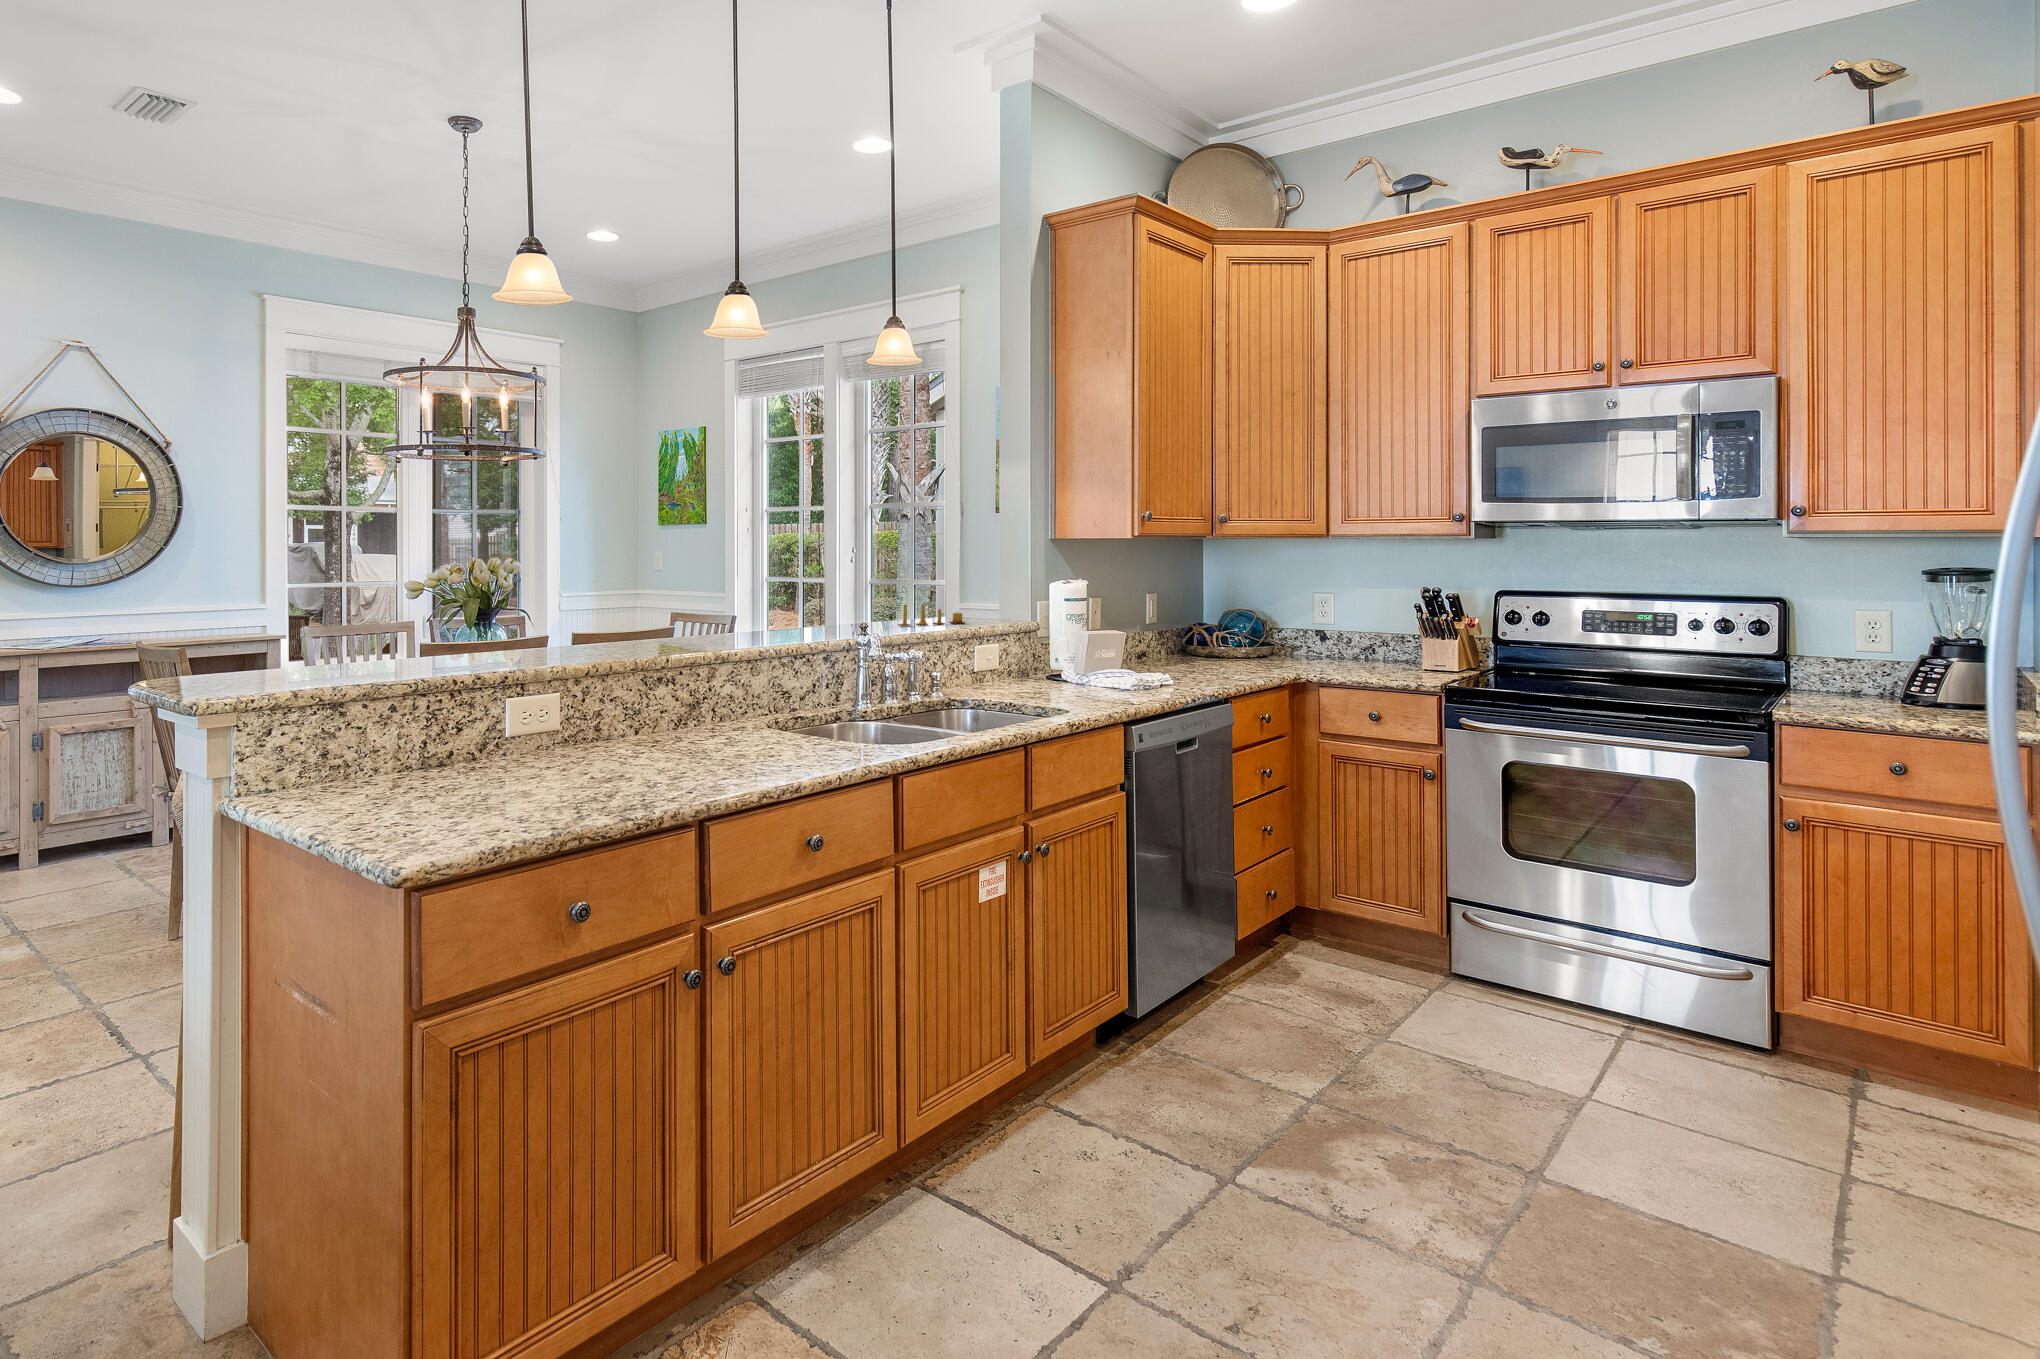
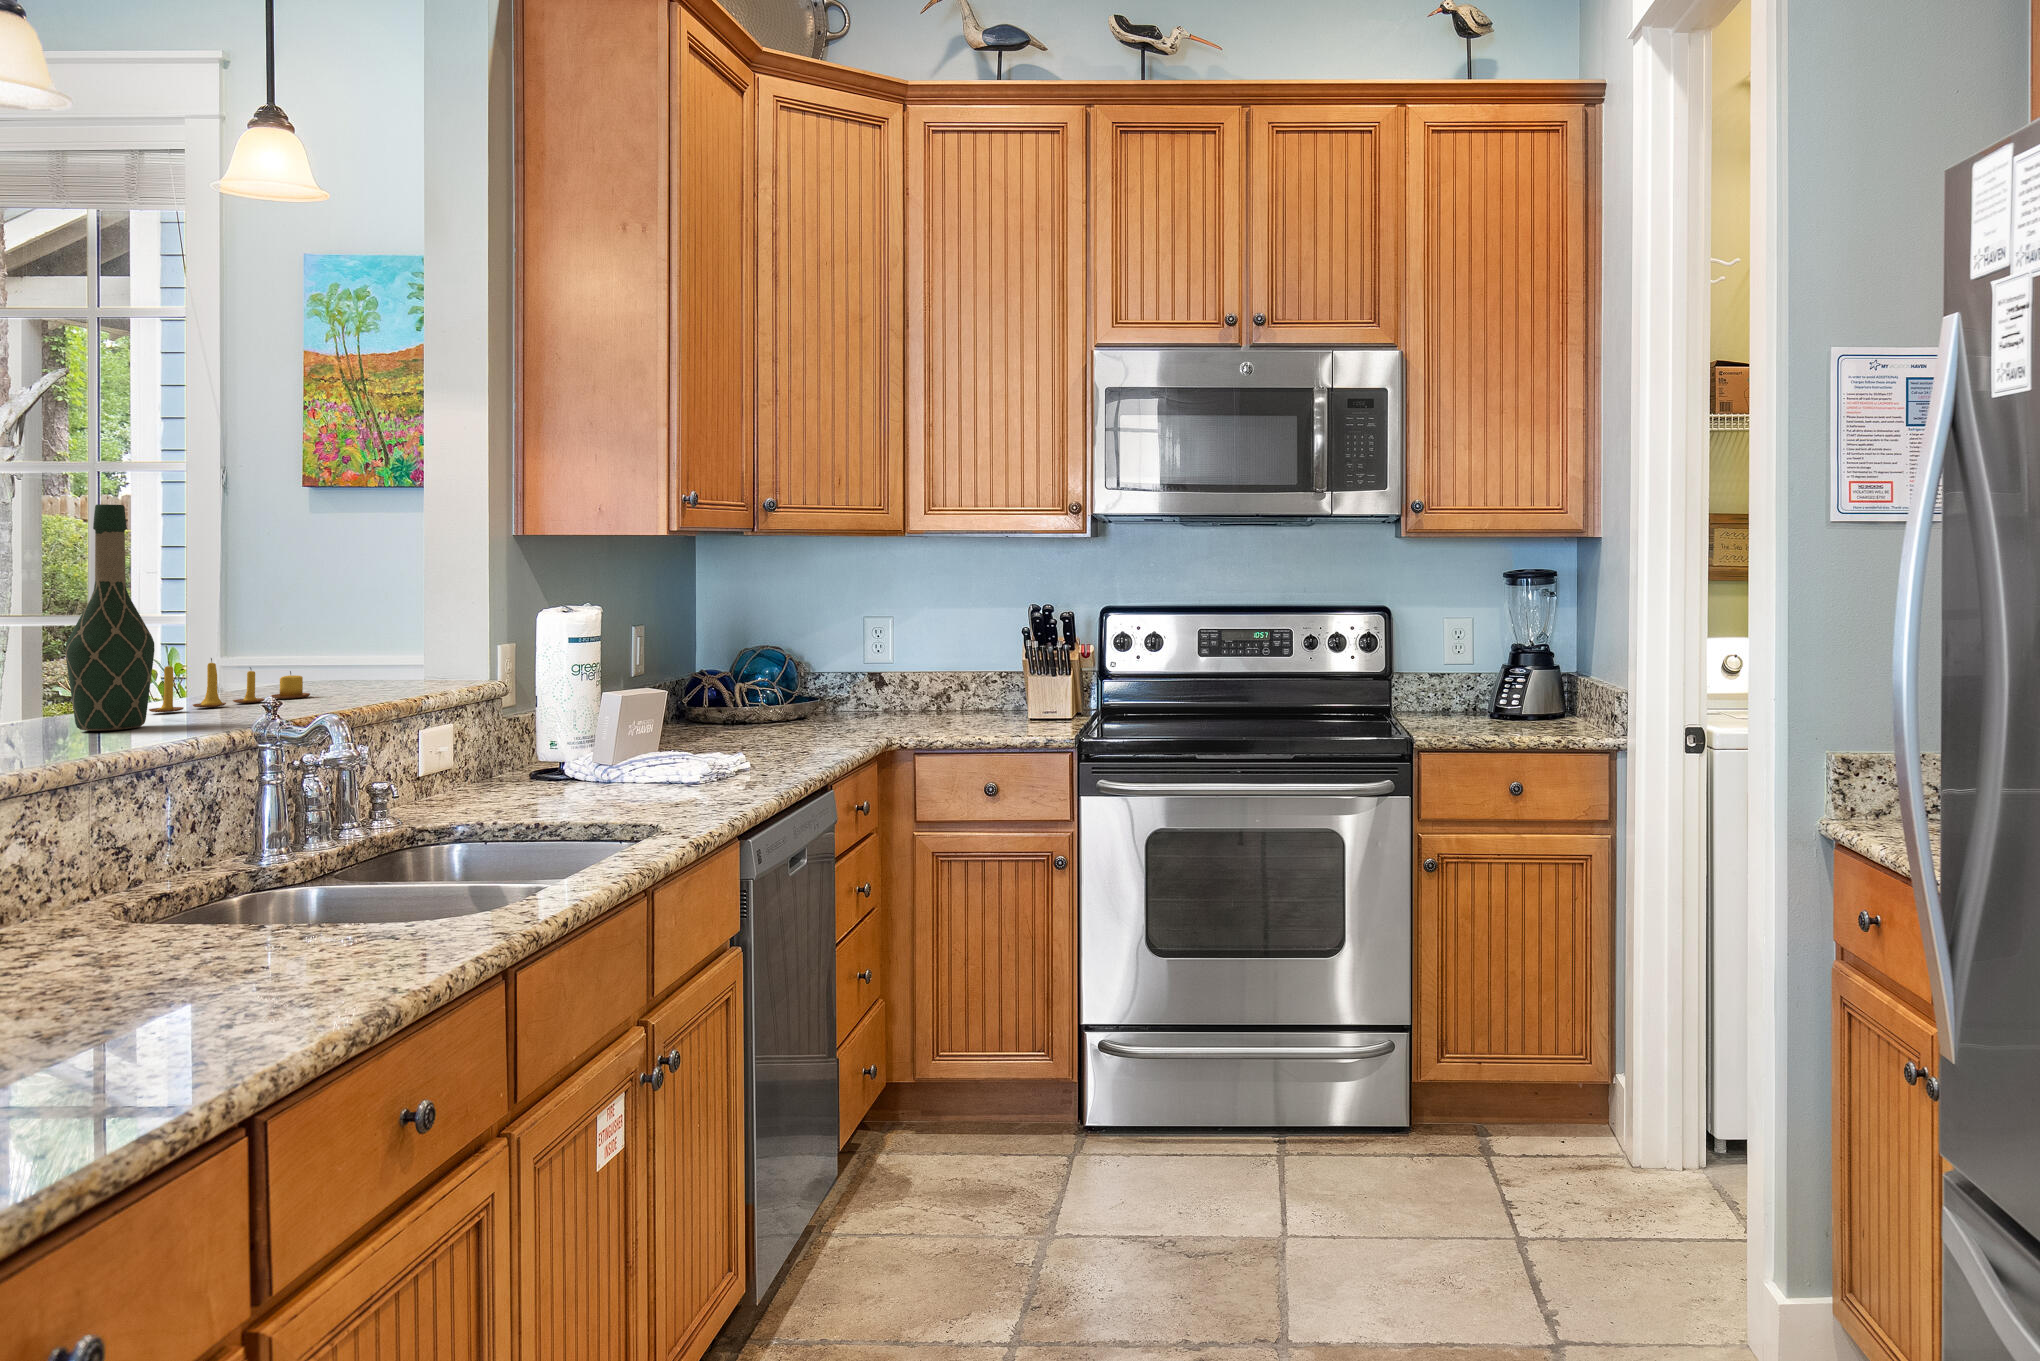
wine bottle: none [862,530,894,631] -> present [65,504,155,731]

